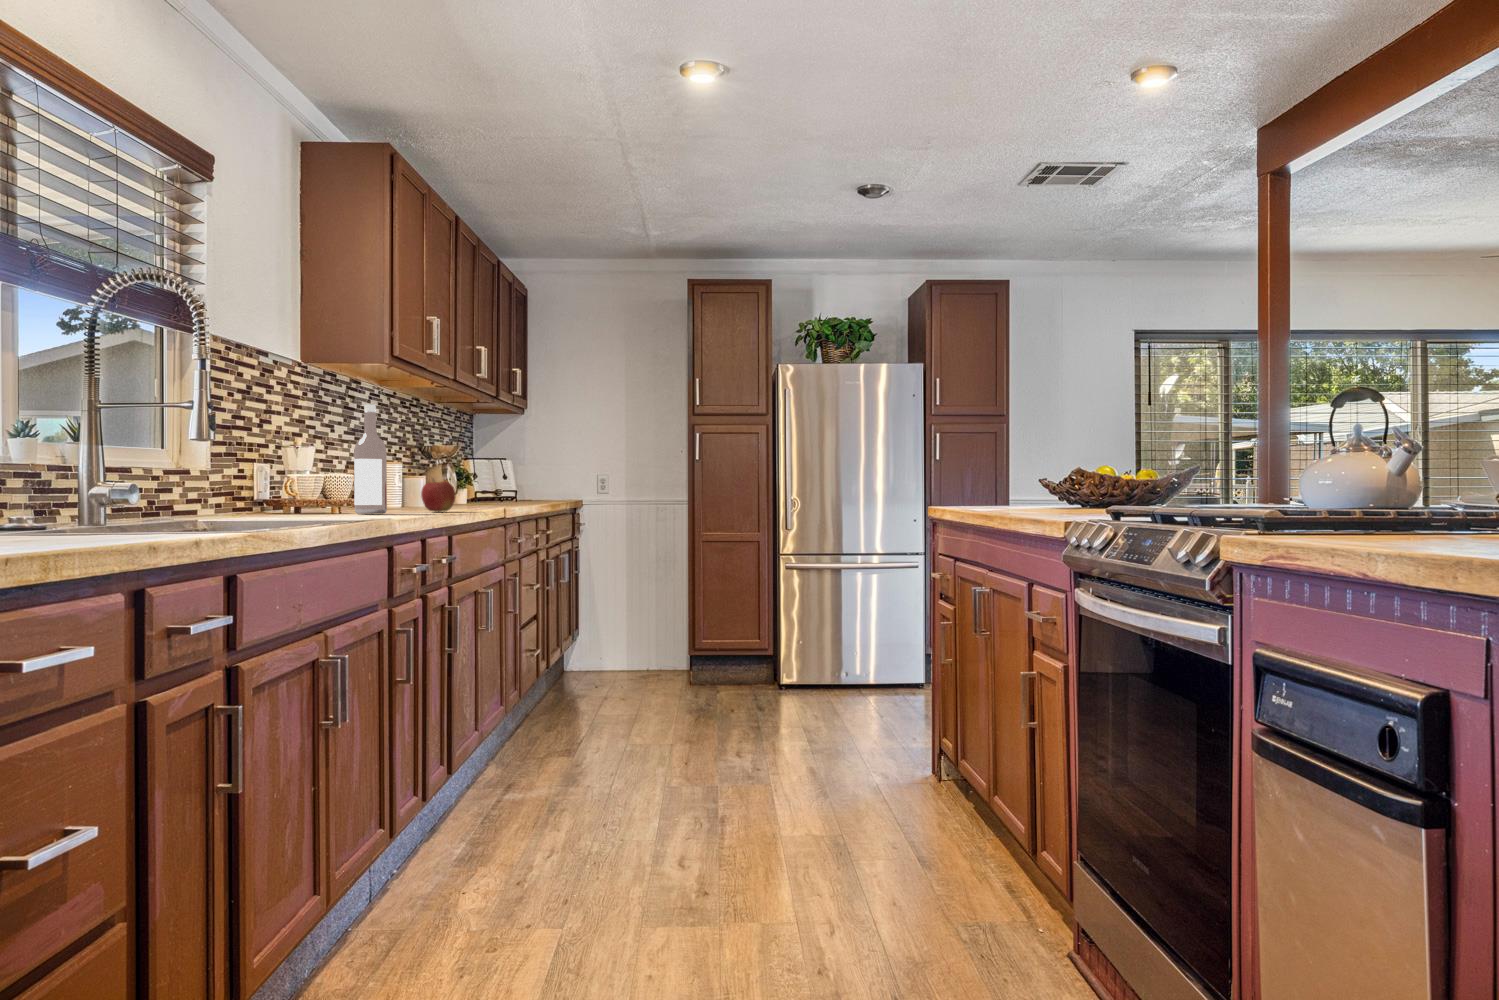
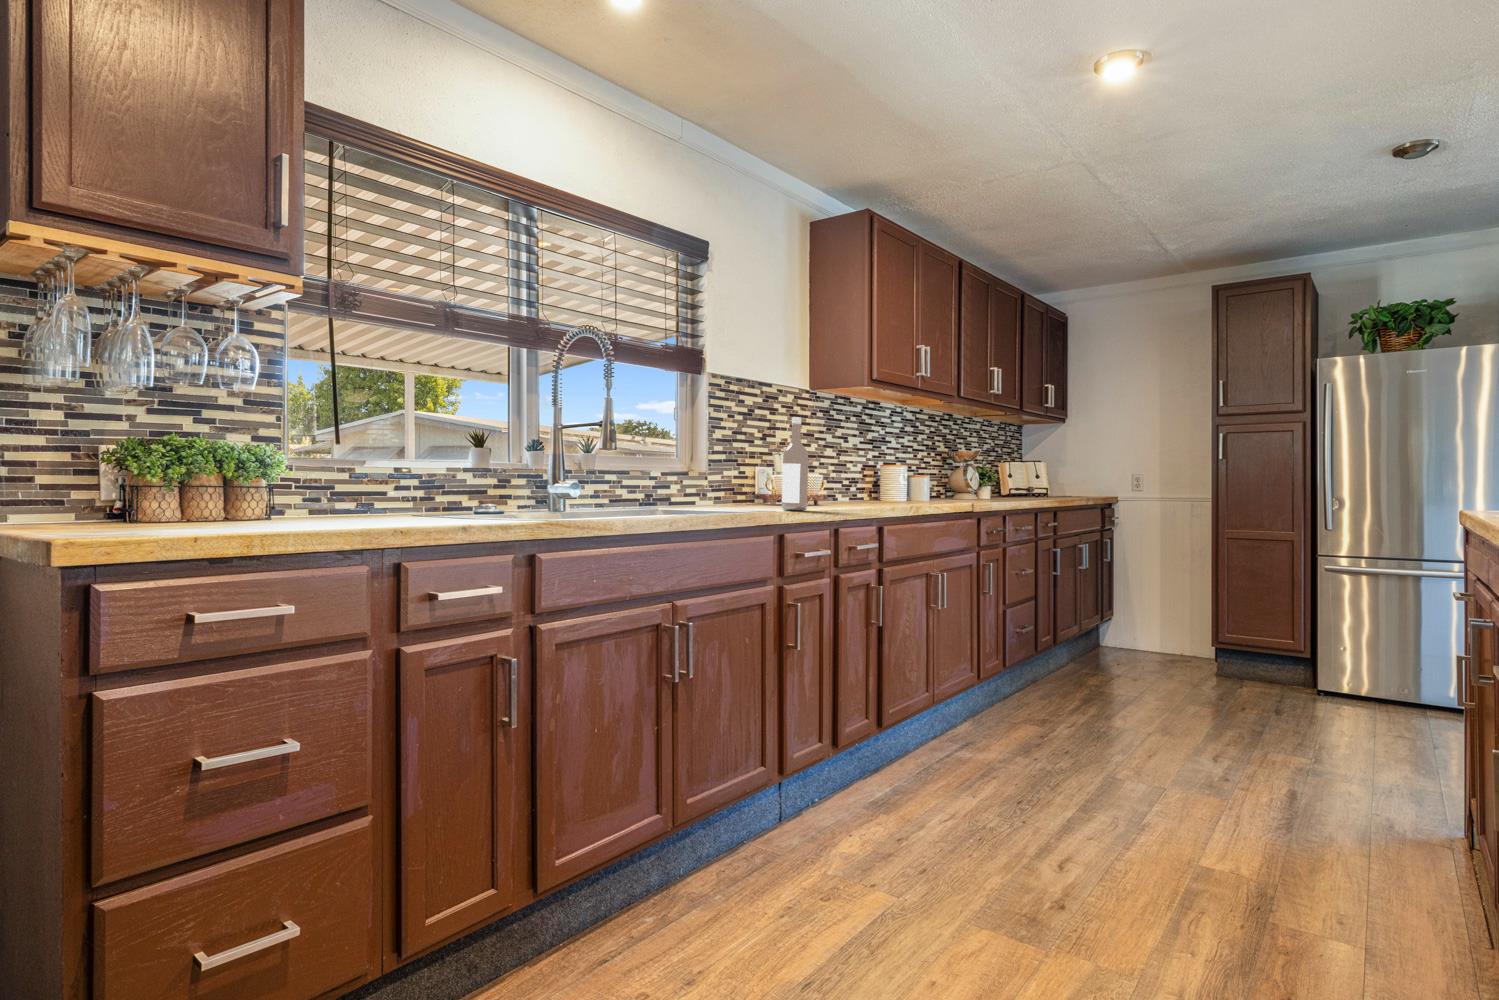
apple: present [421,480,455,512] -> none [848,480,877,510]

